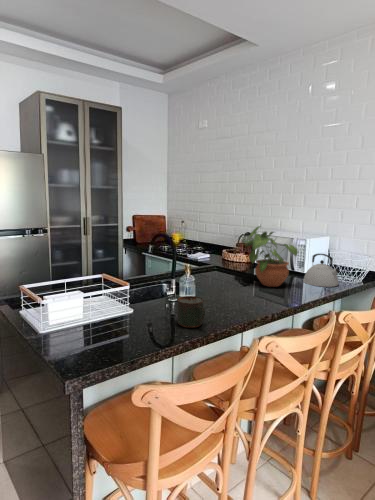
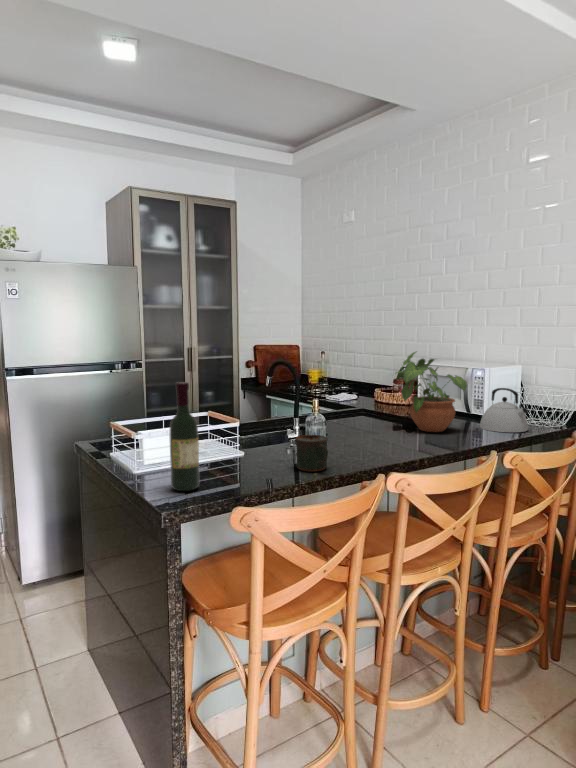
wine bottle: none [72,257,98,353] -> present [170,382,199,491]

